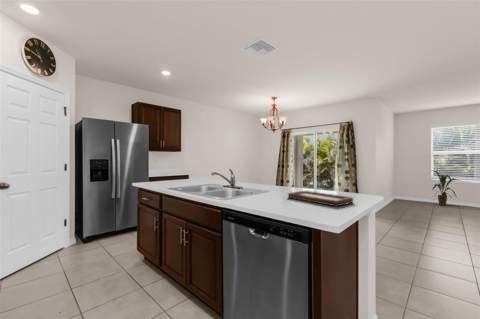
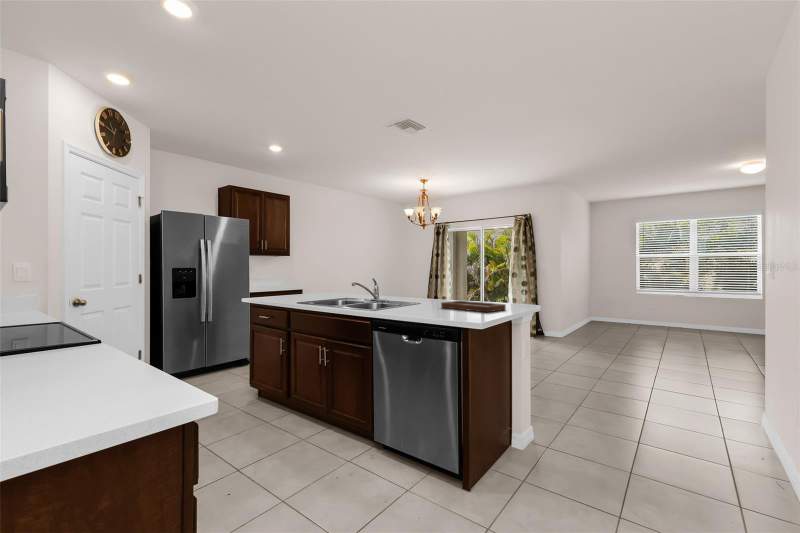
house plant: present [433,171,457,206] -> none [635,280,675,328]

